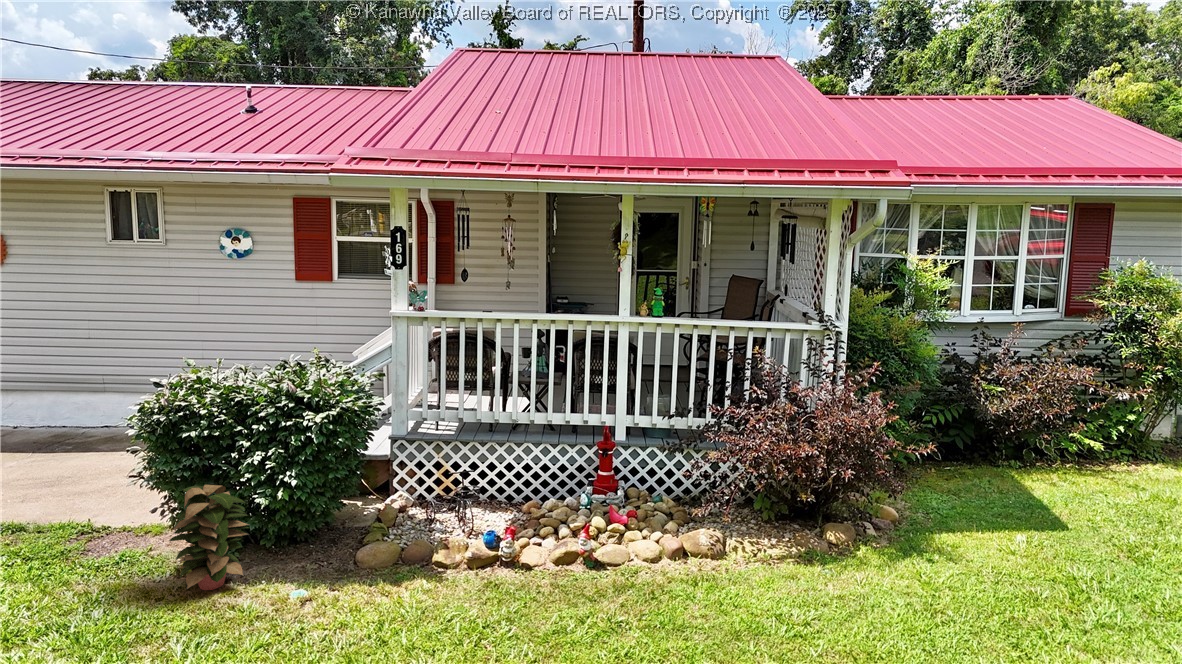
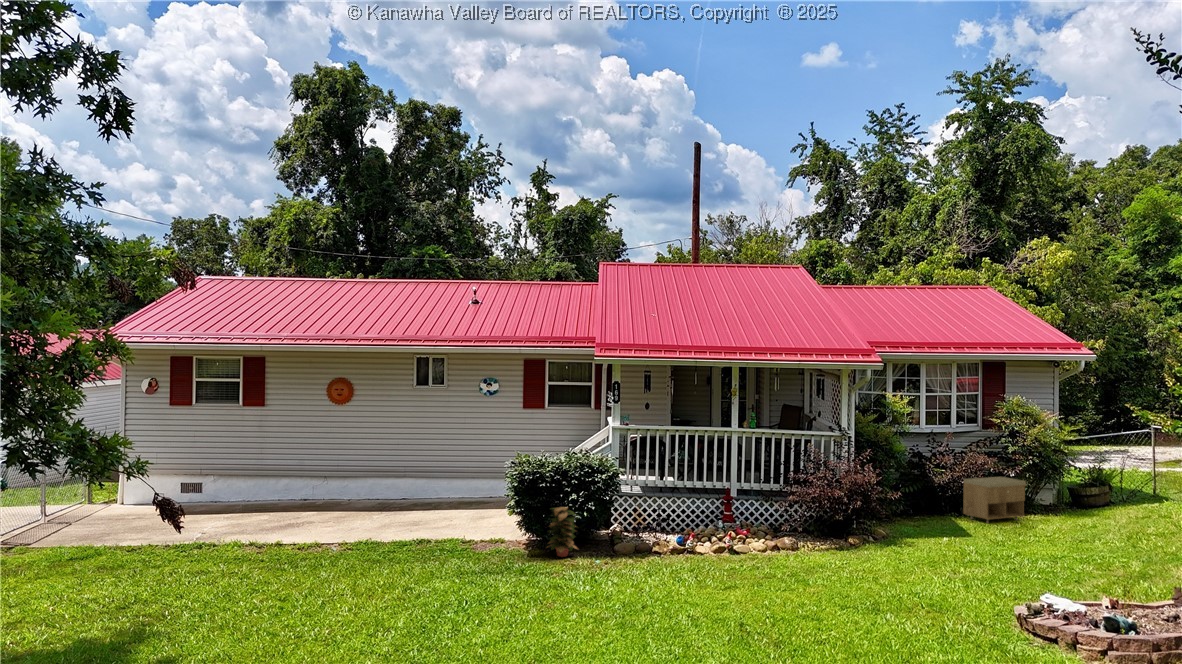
storage bench: none [1034,398,1154,482] -> present [963,477,1026,523]

